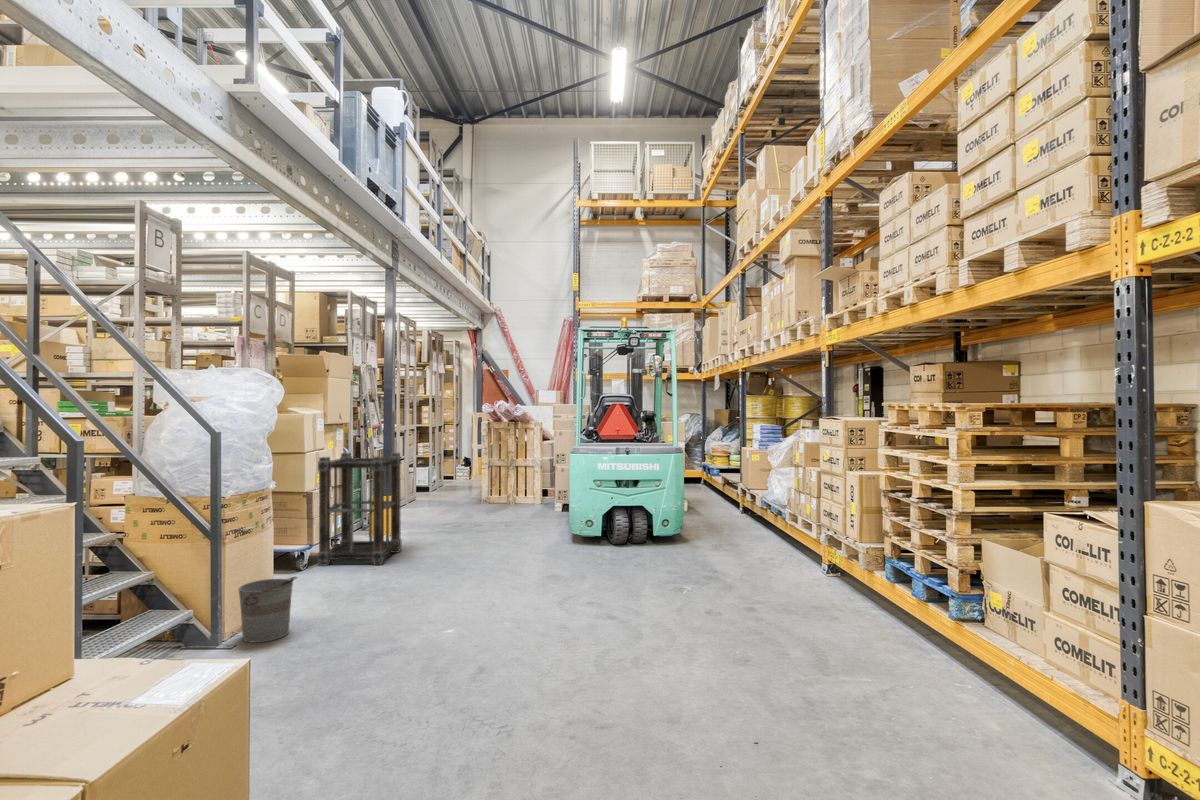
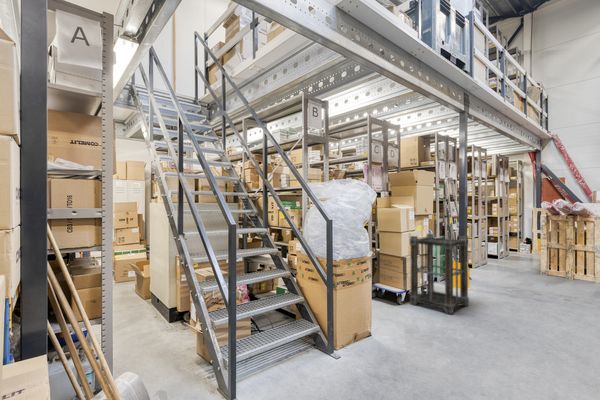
bucket: present [239,577,297,643] -> none [343,316,378,362]

